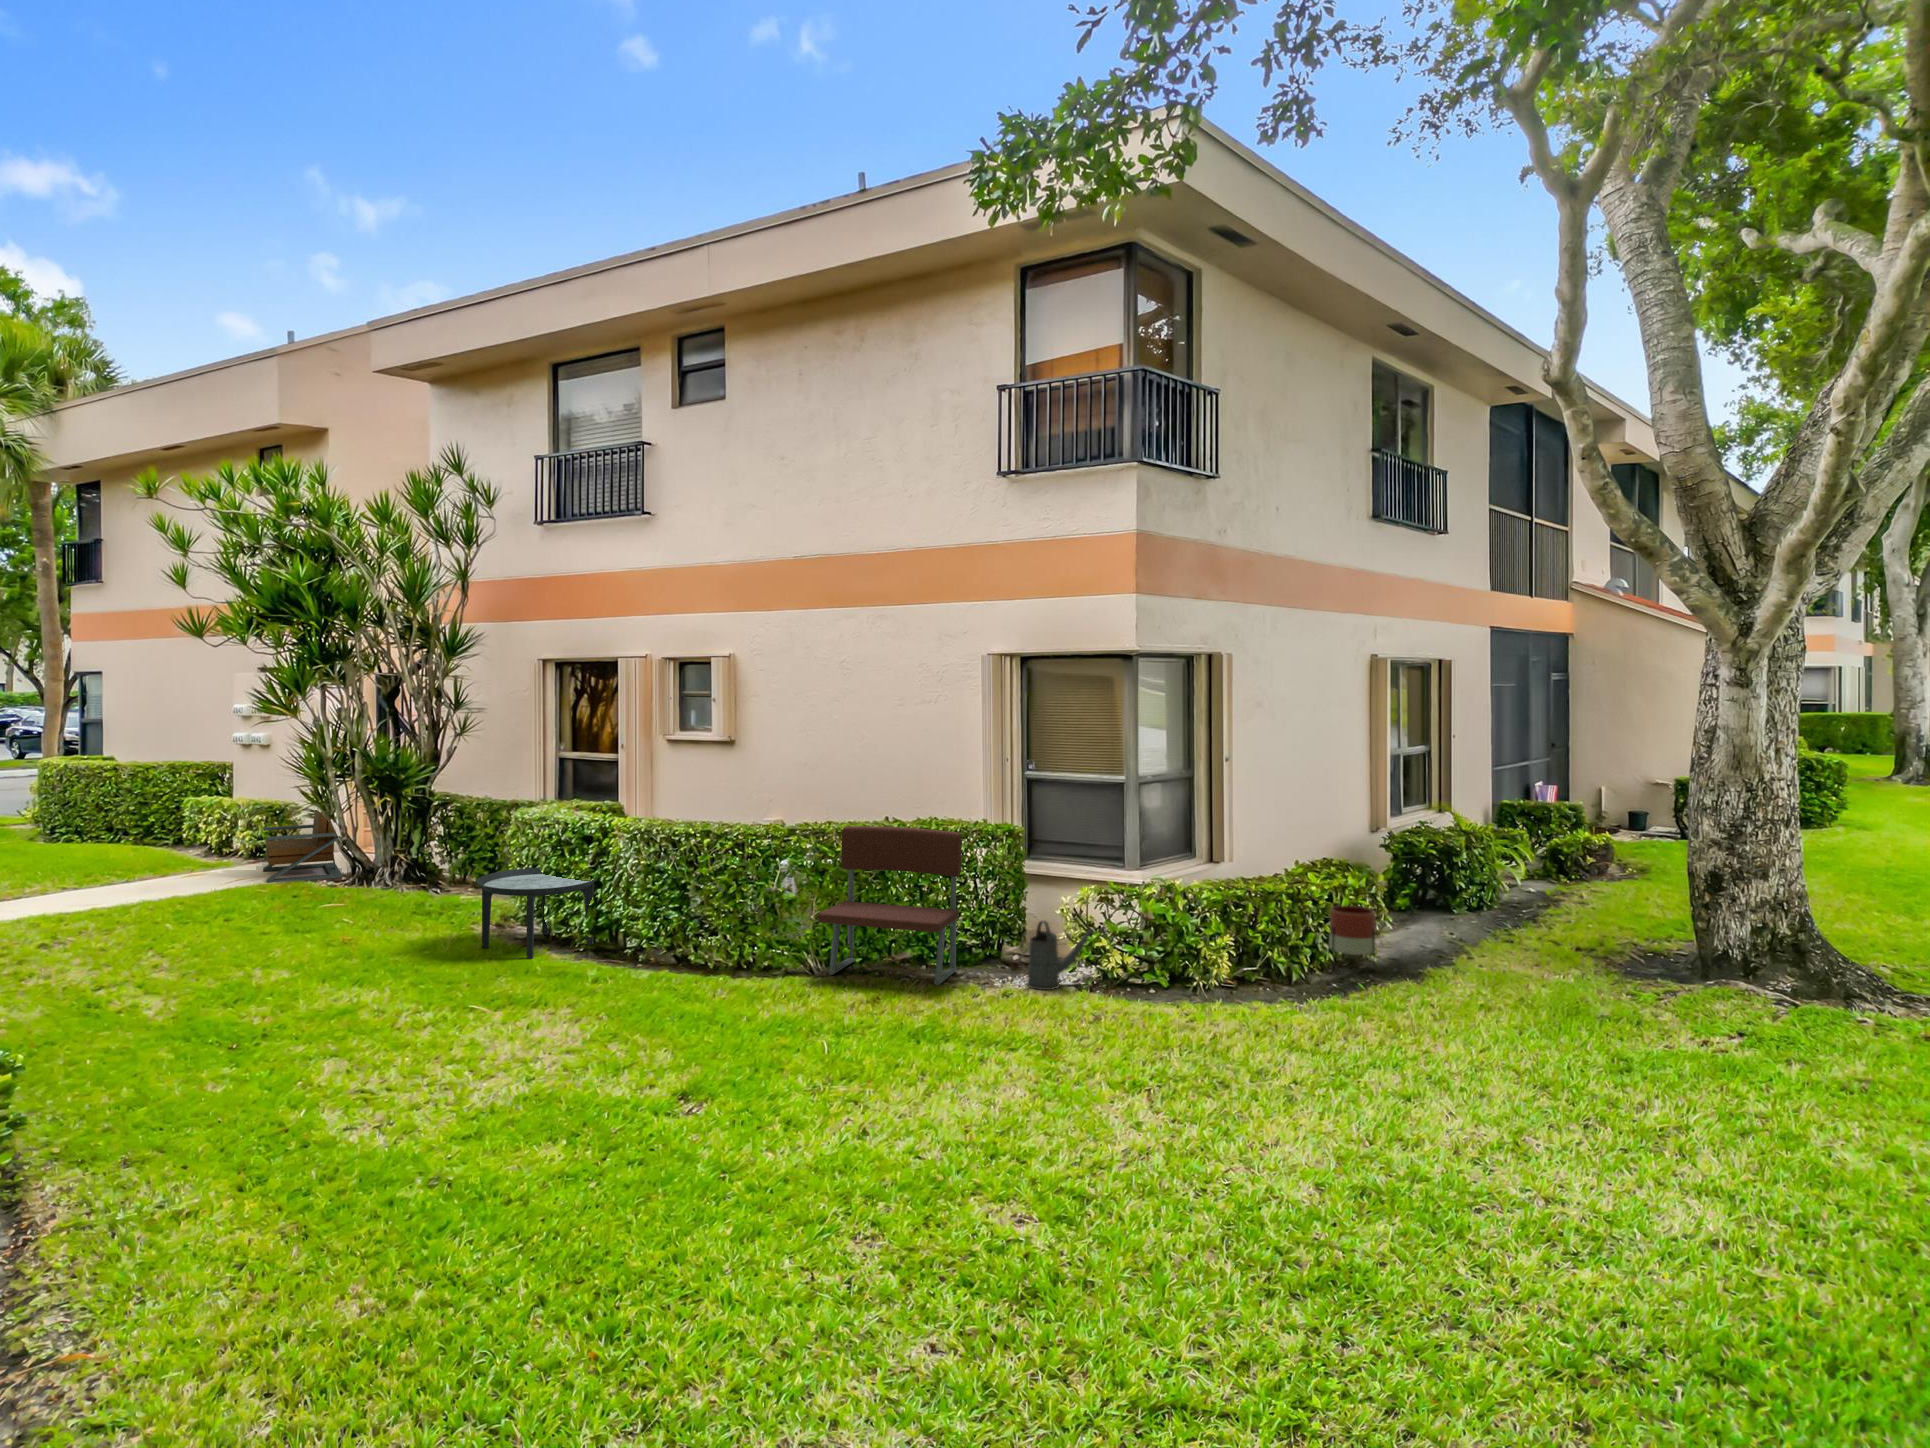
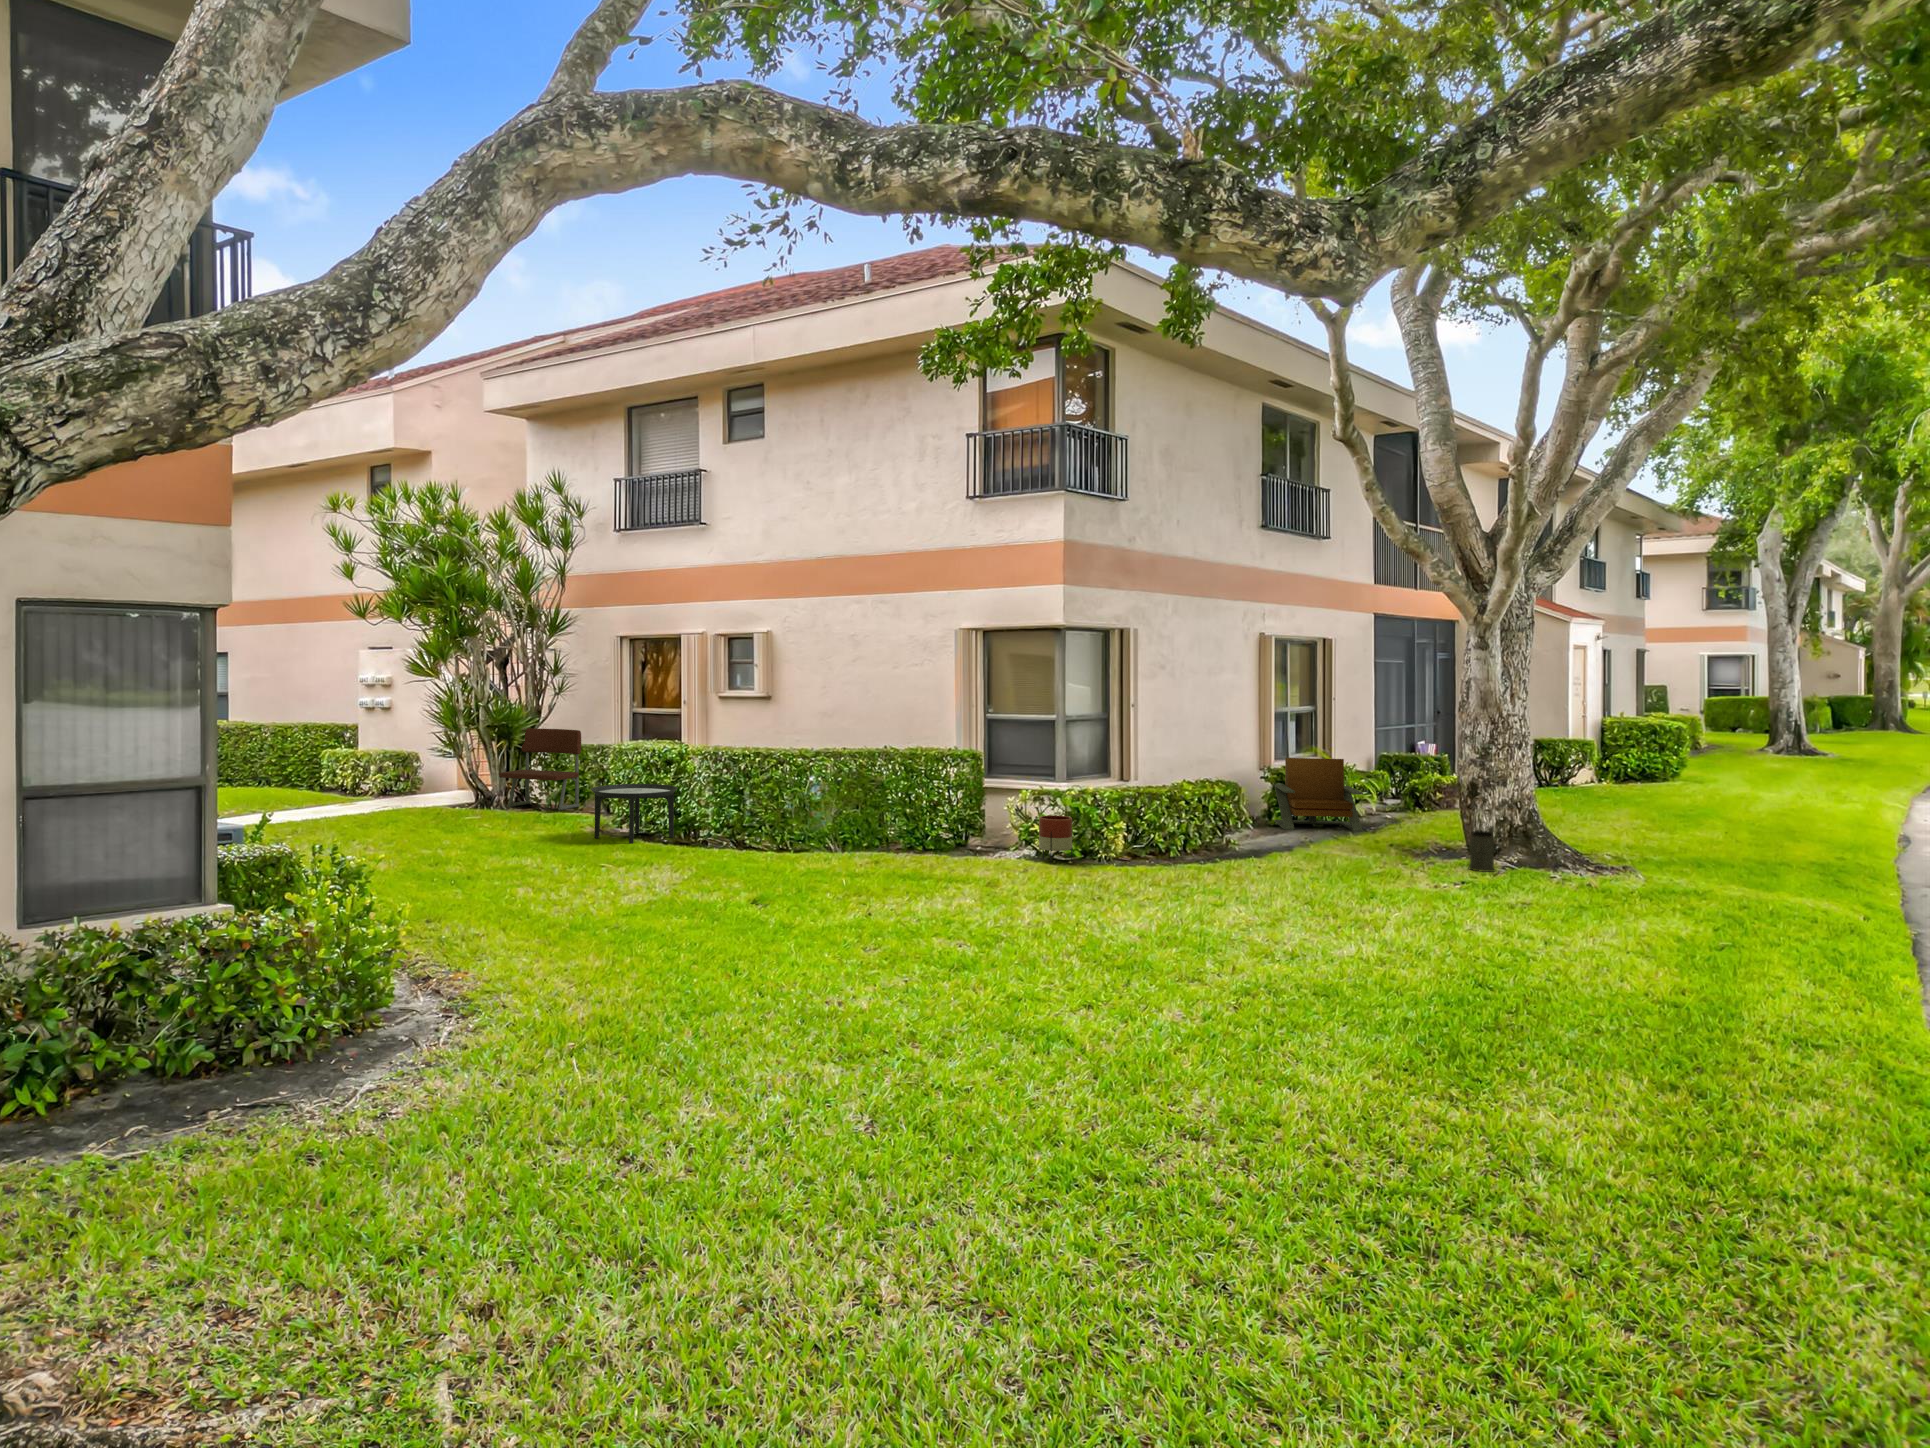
lounge chair: present [263,810,343,883] -> present [1274,758,1363,832]
bench: present [818,826,961,985] -> present [499,728,581,810]
planter: present [1329,905,1376,972] -> present [1039,815,1073,864]
watering can: present [1018,920,1093,990] -> present [1469,826,1495,872]

